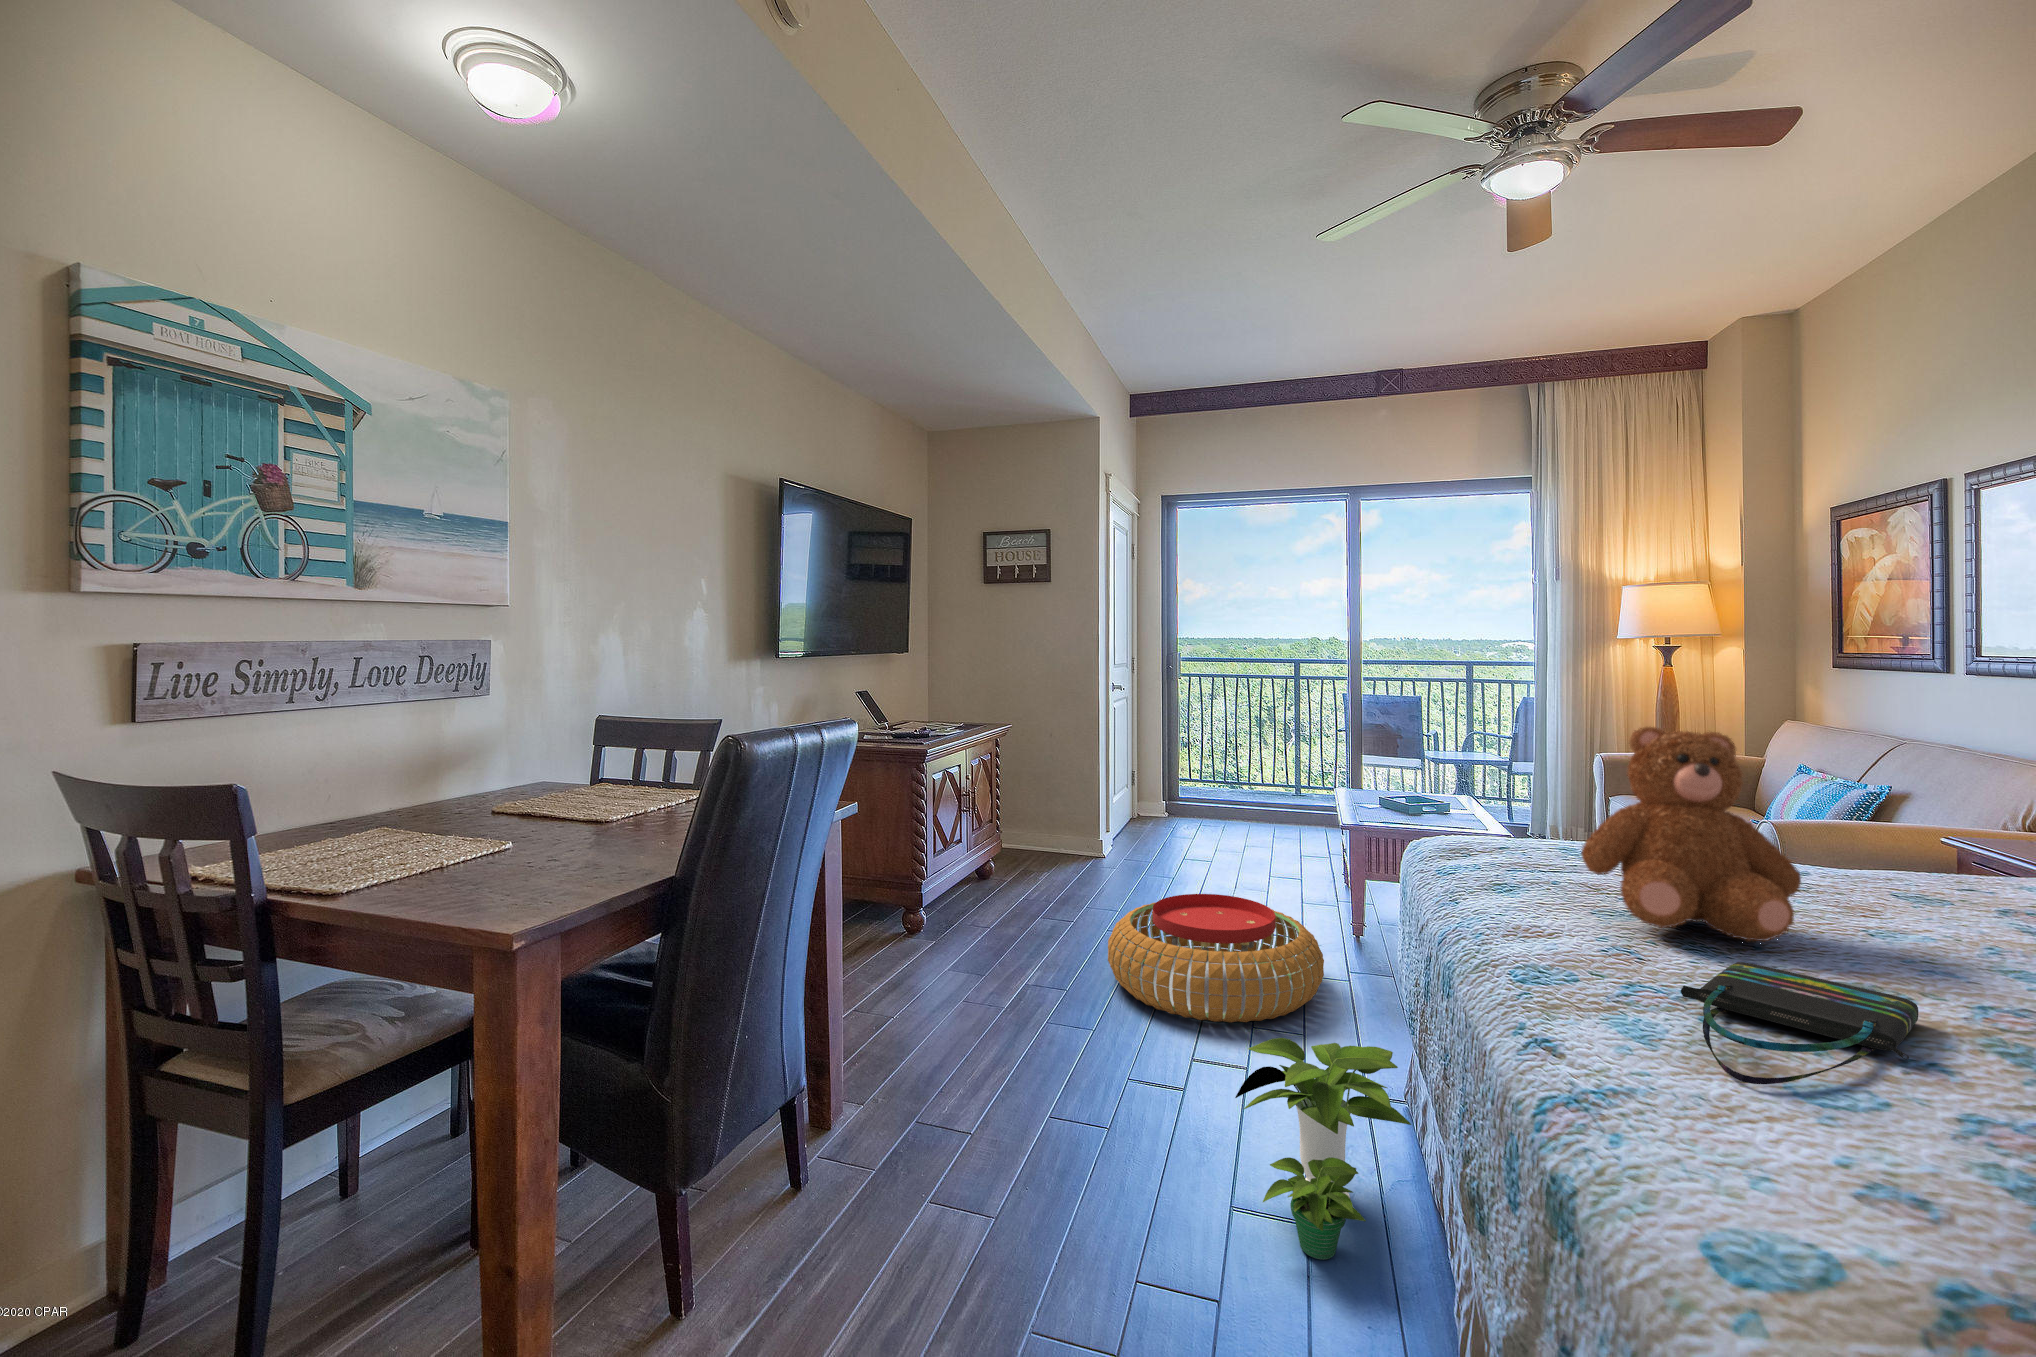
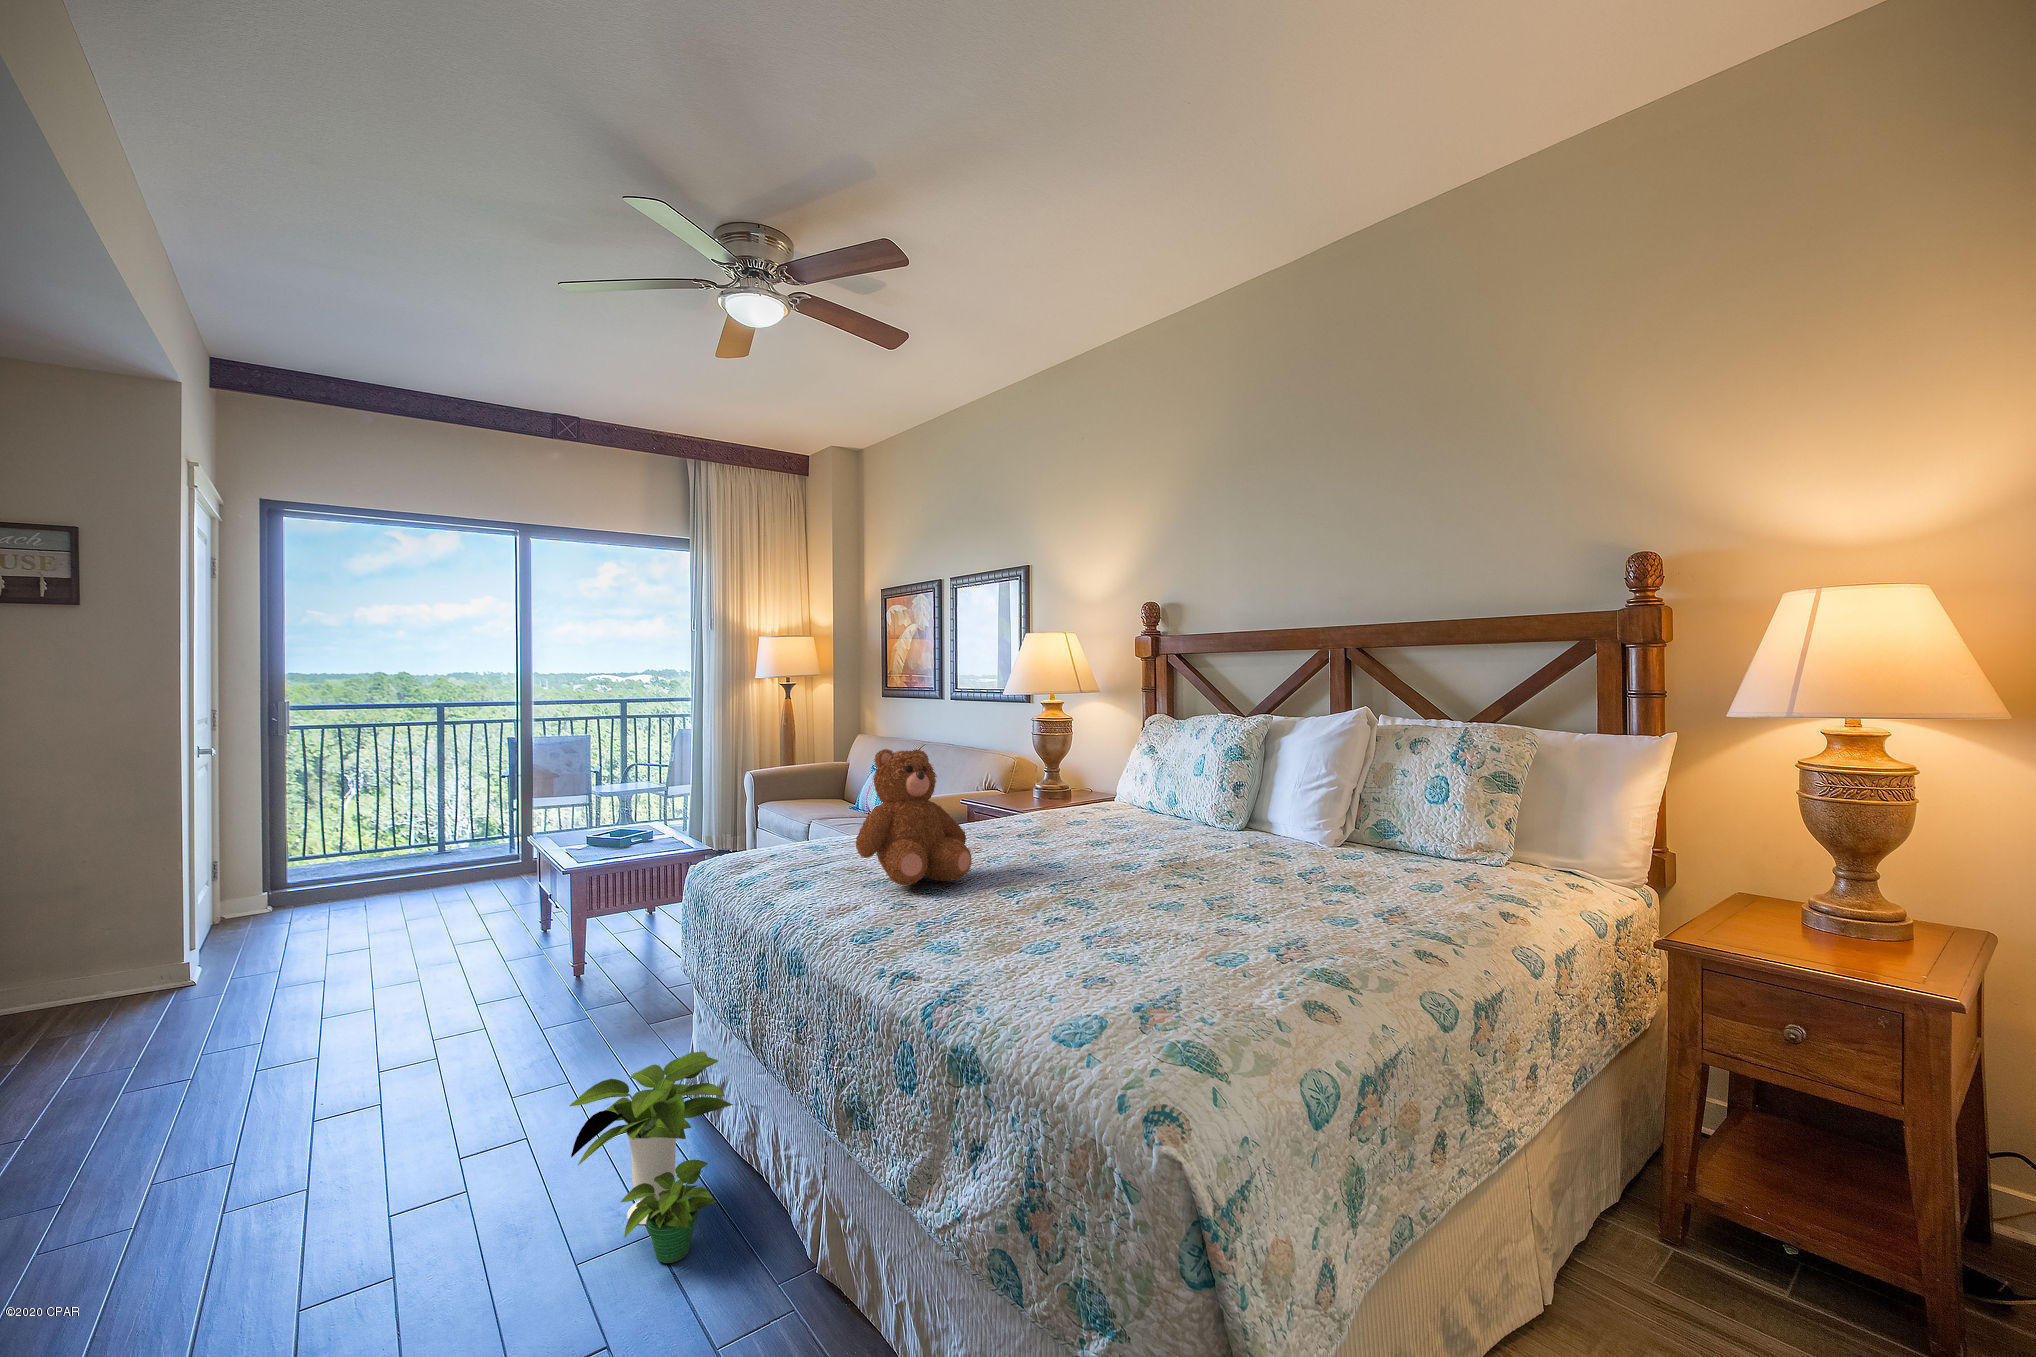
pouf: present [1108,894,1324,1022] -> none [288,969,576,1129]
tote bag: present [1681,962,1918,1084] -> none [951,890,1054,956]

